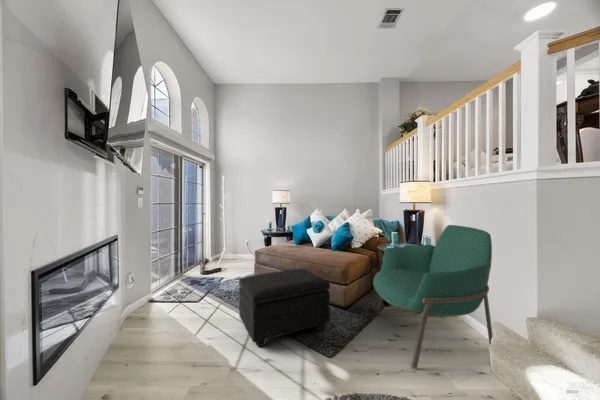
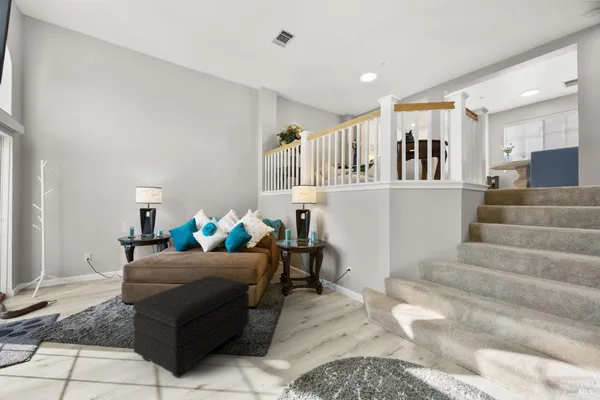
armchair: present [373,225,493,368] -> none [281,220,373,340]

